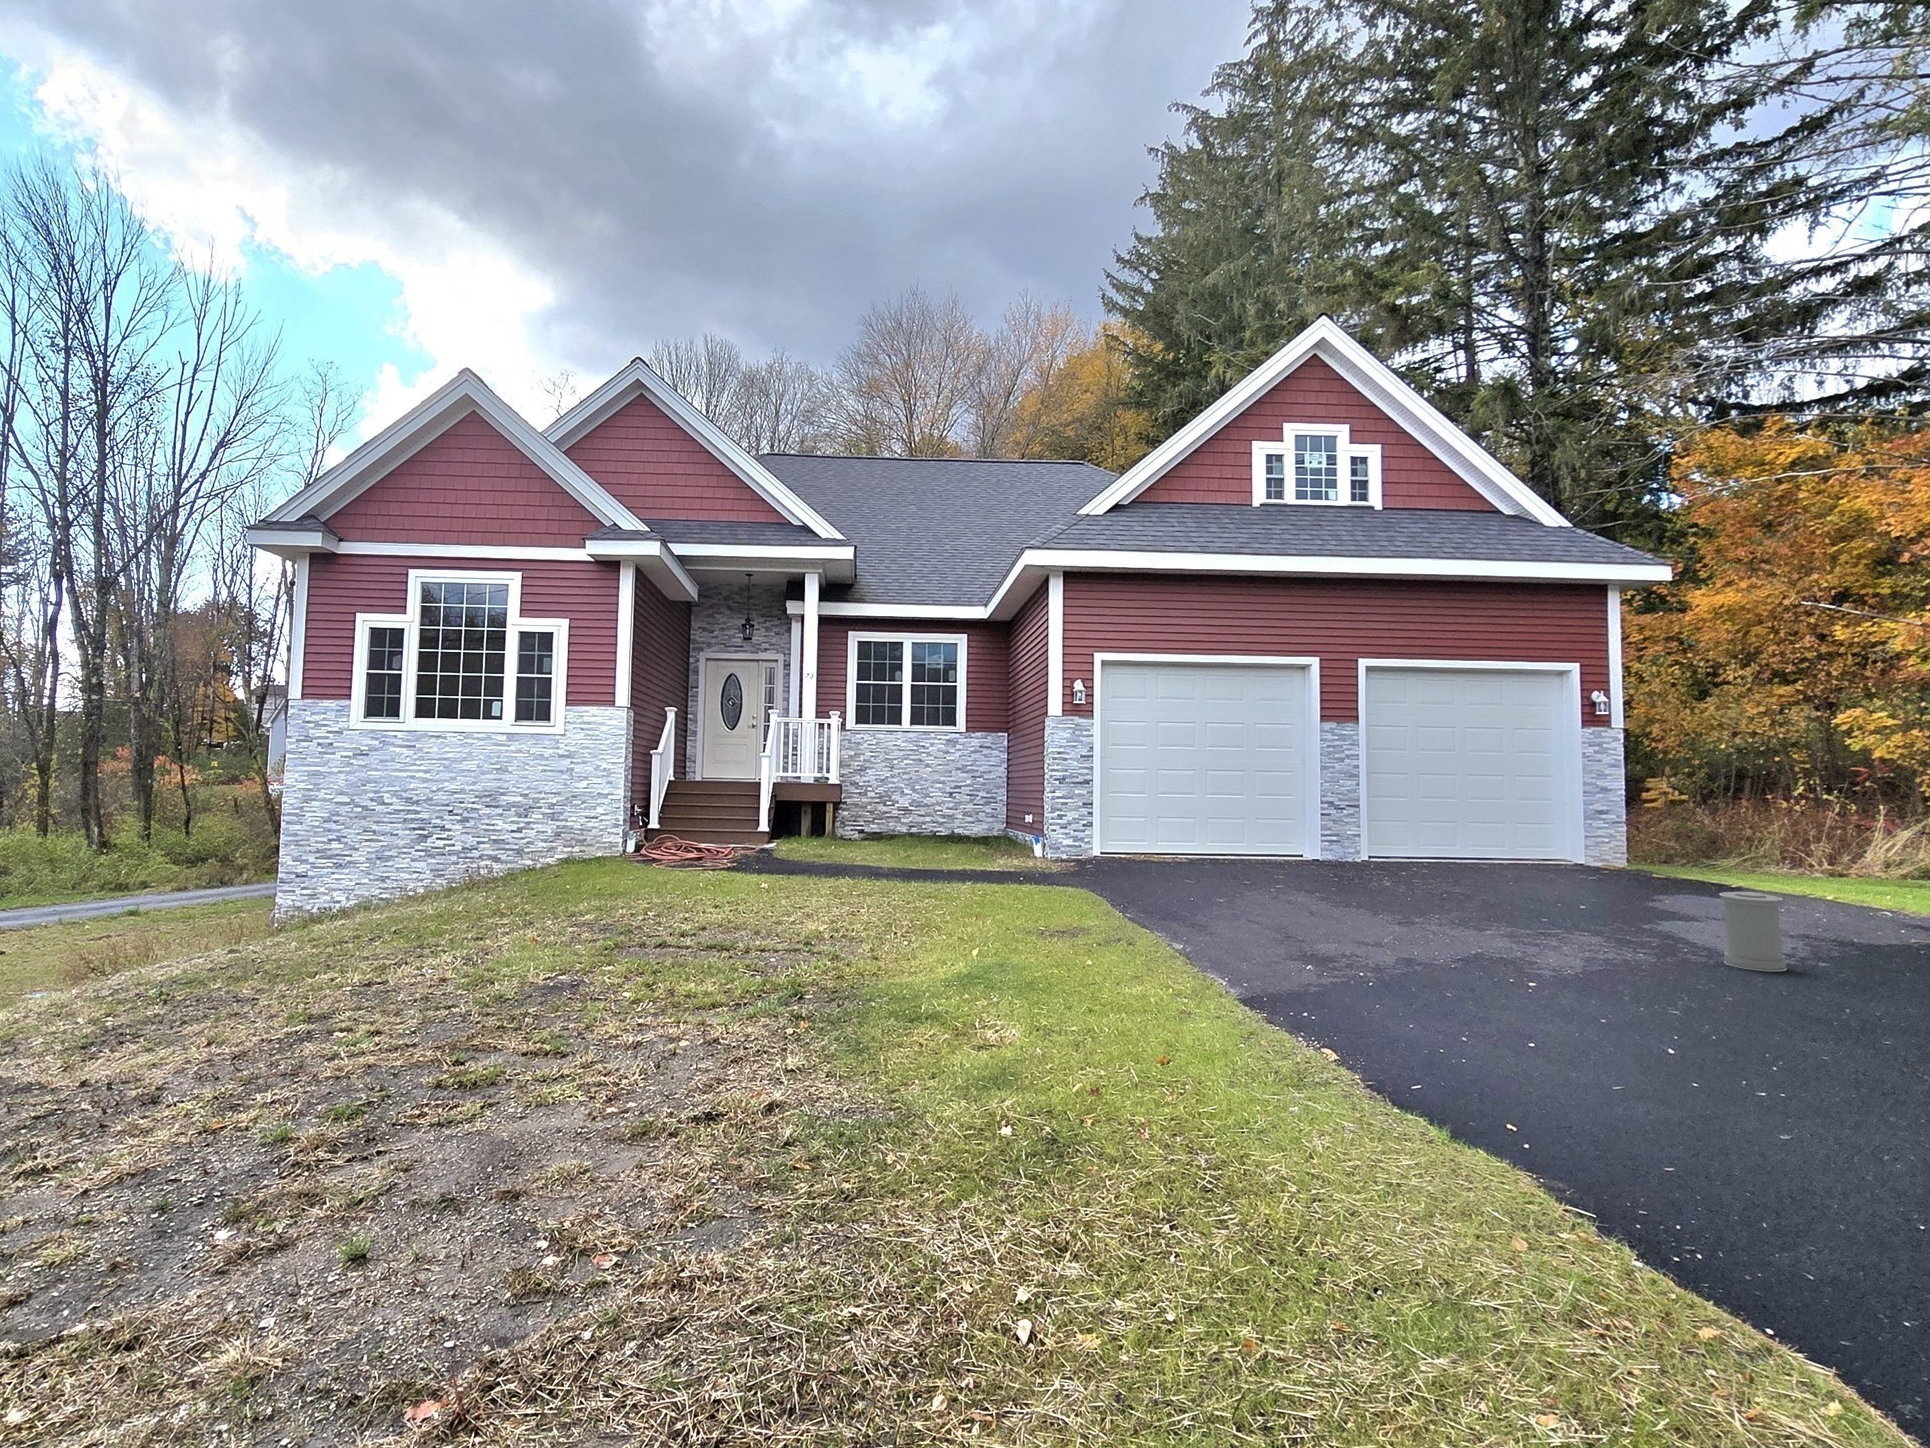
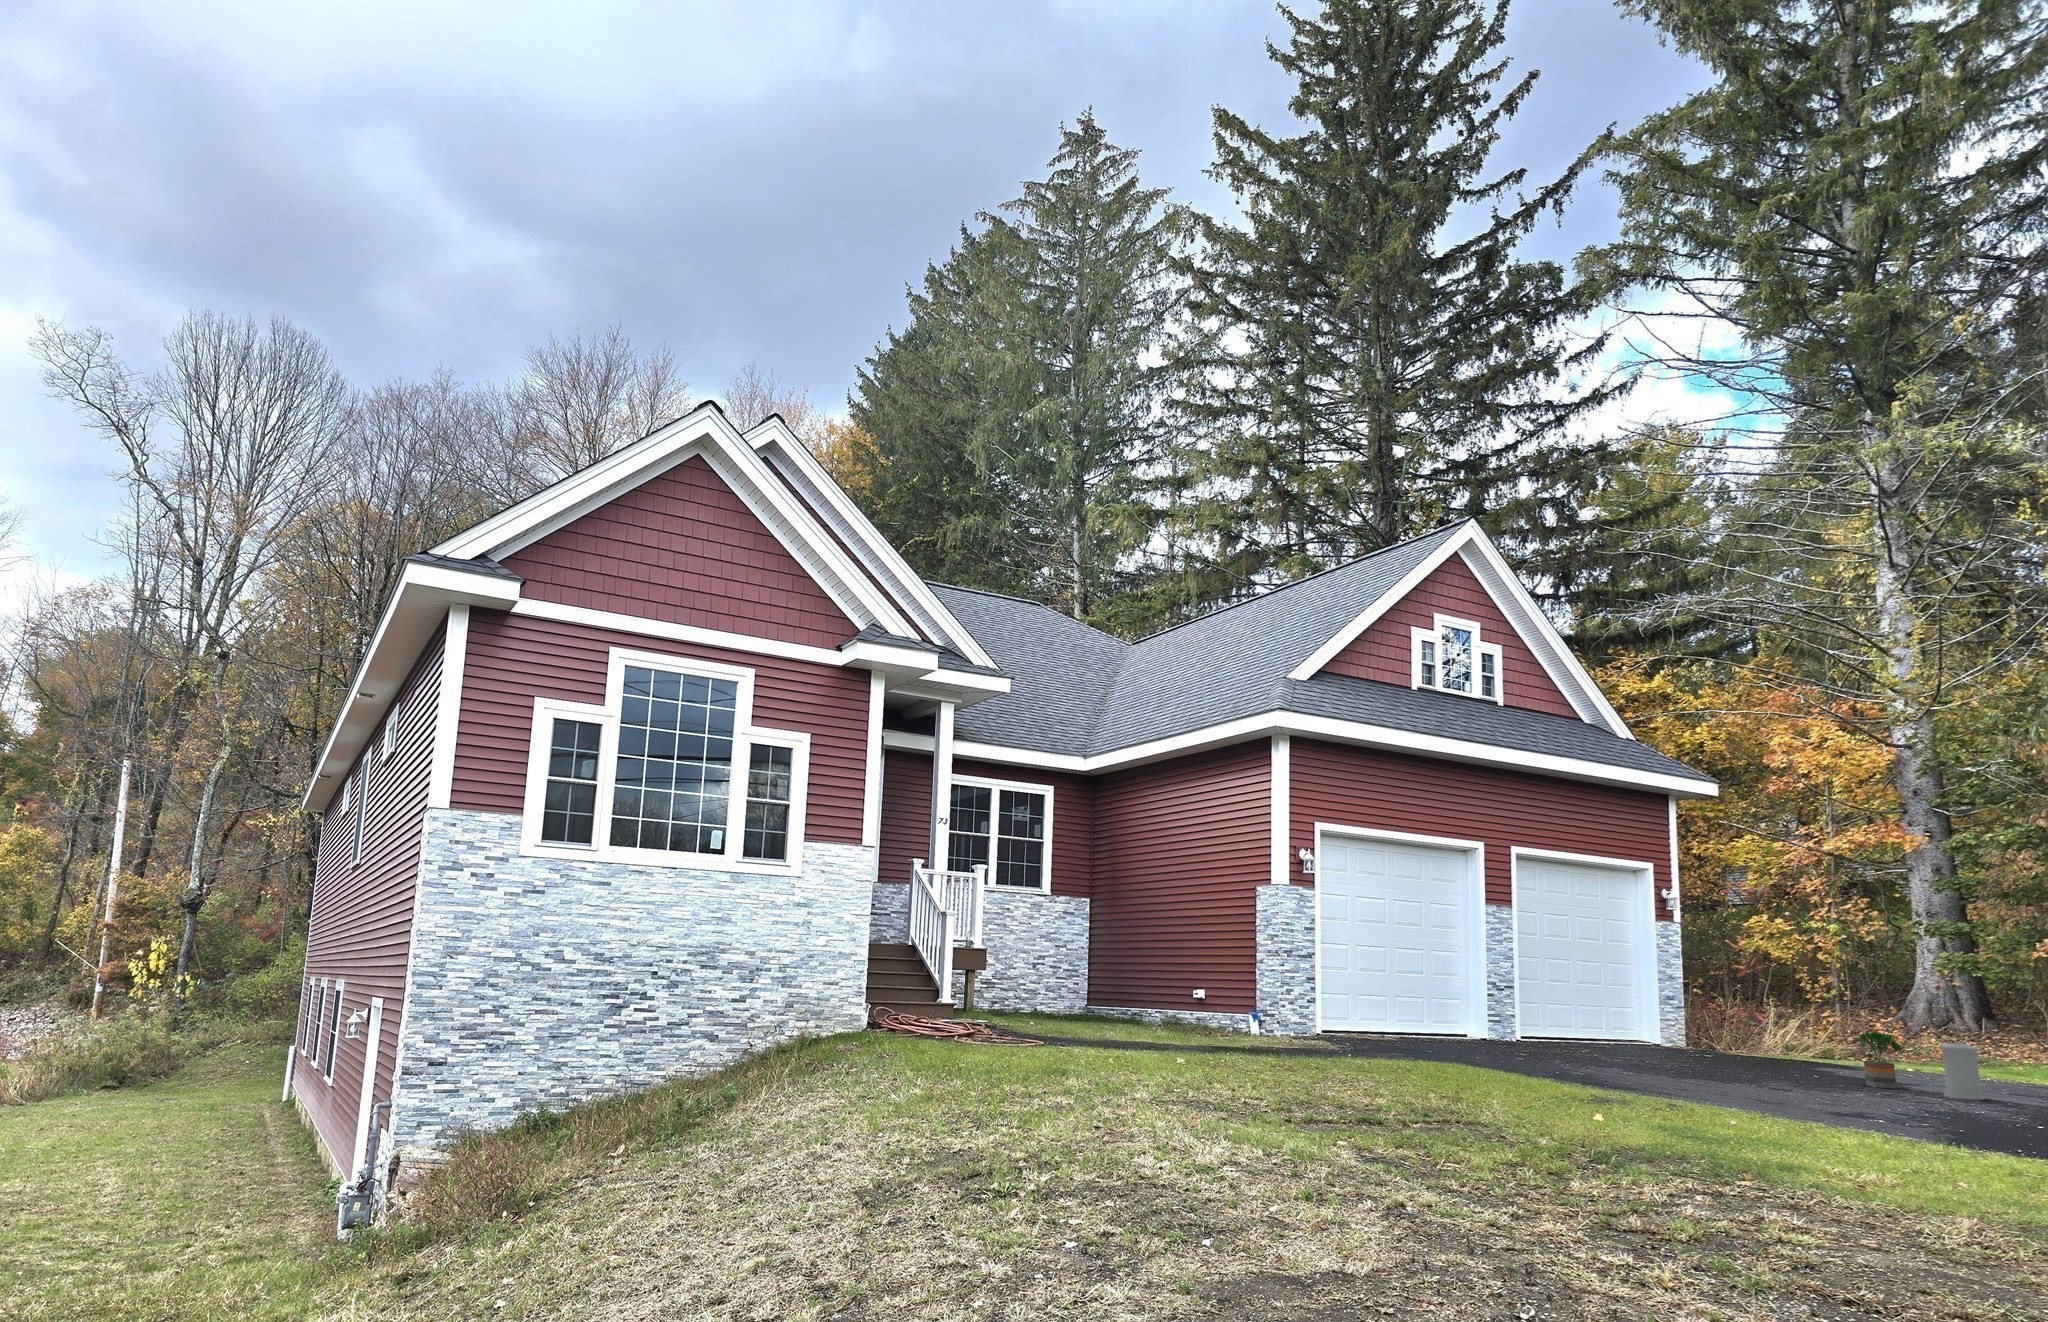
potted tree: none [1632,868,1696,944] -> present [1857,1032,1902,1089]

